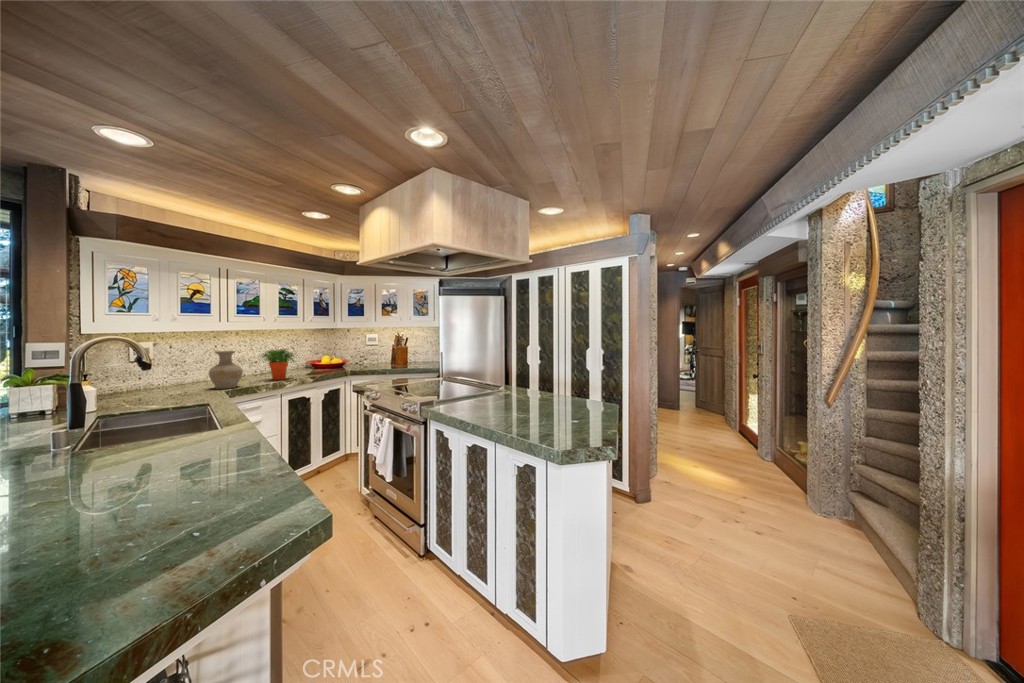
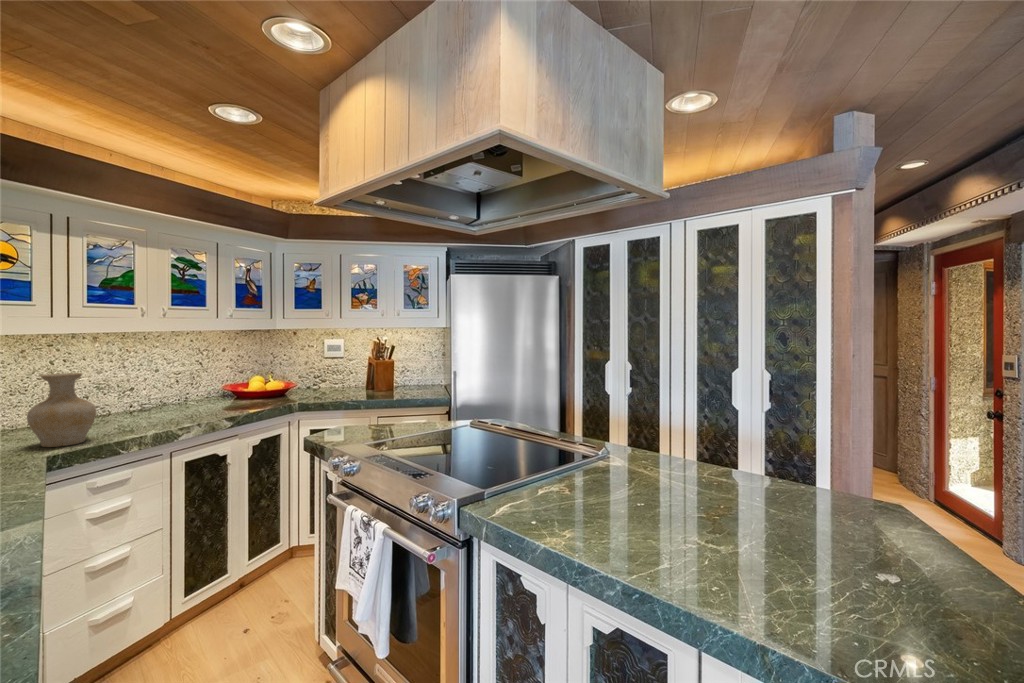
potted plant: present [260,349,296,380] -> none [127,366,209,423]

